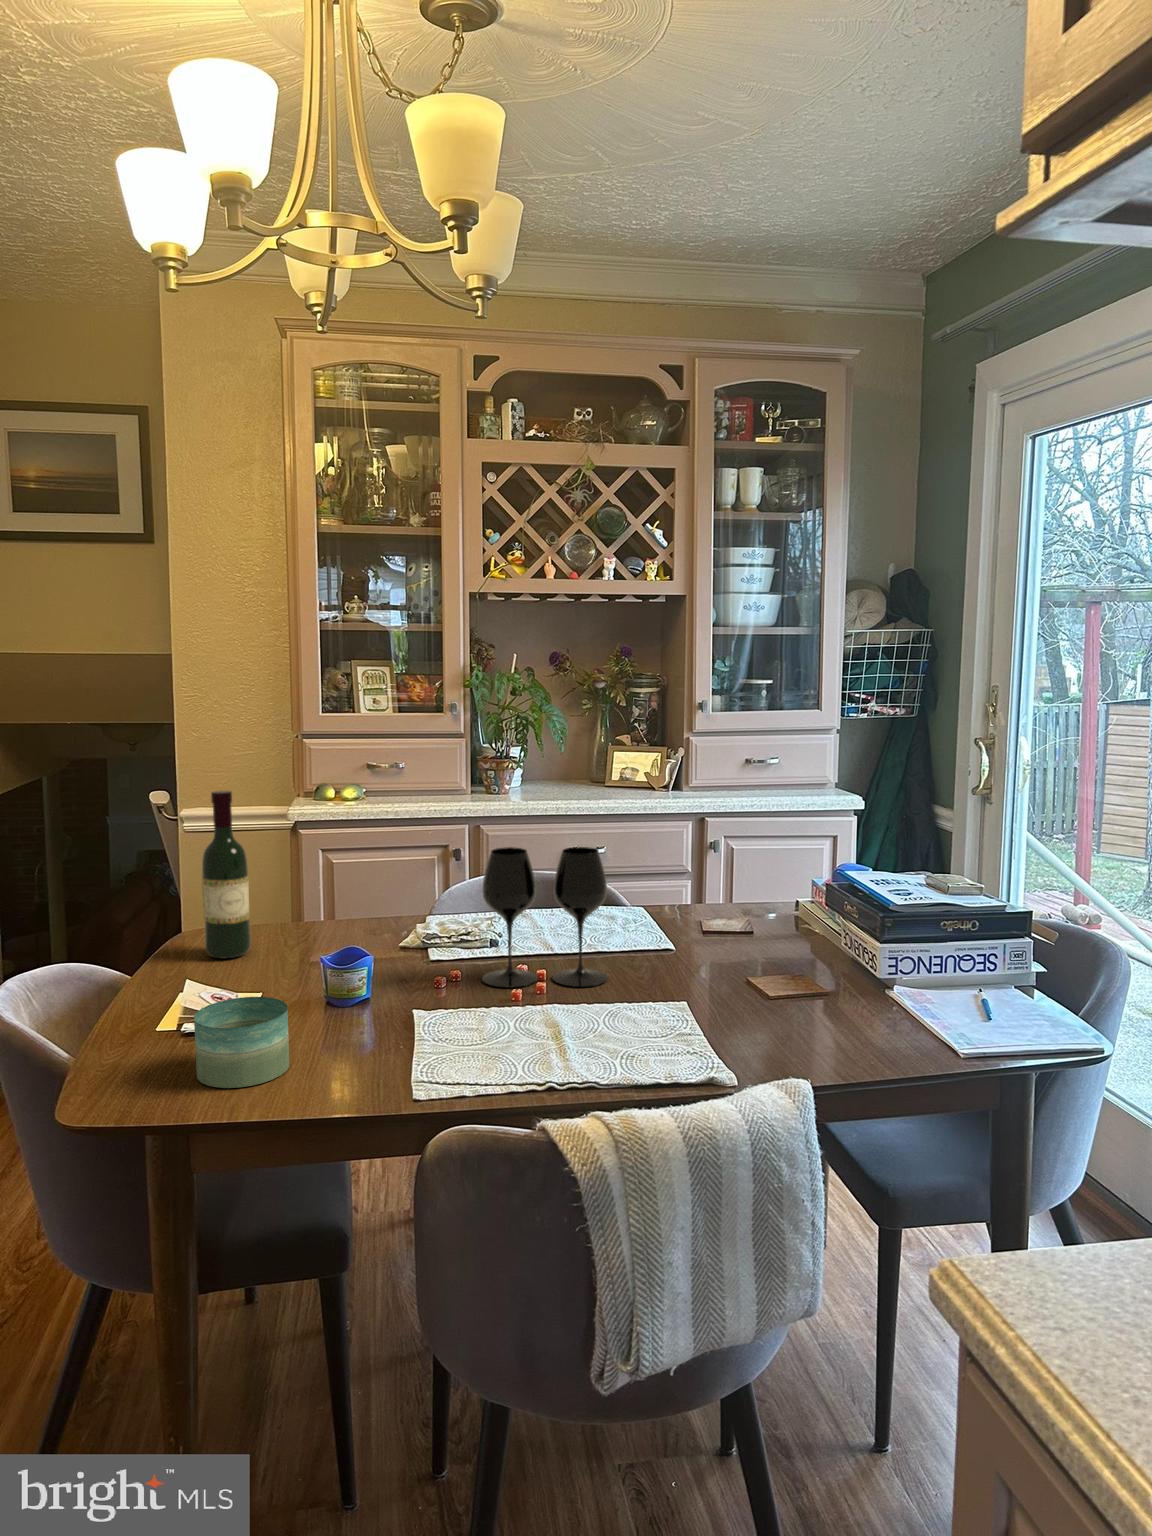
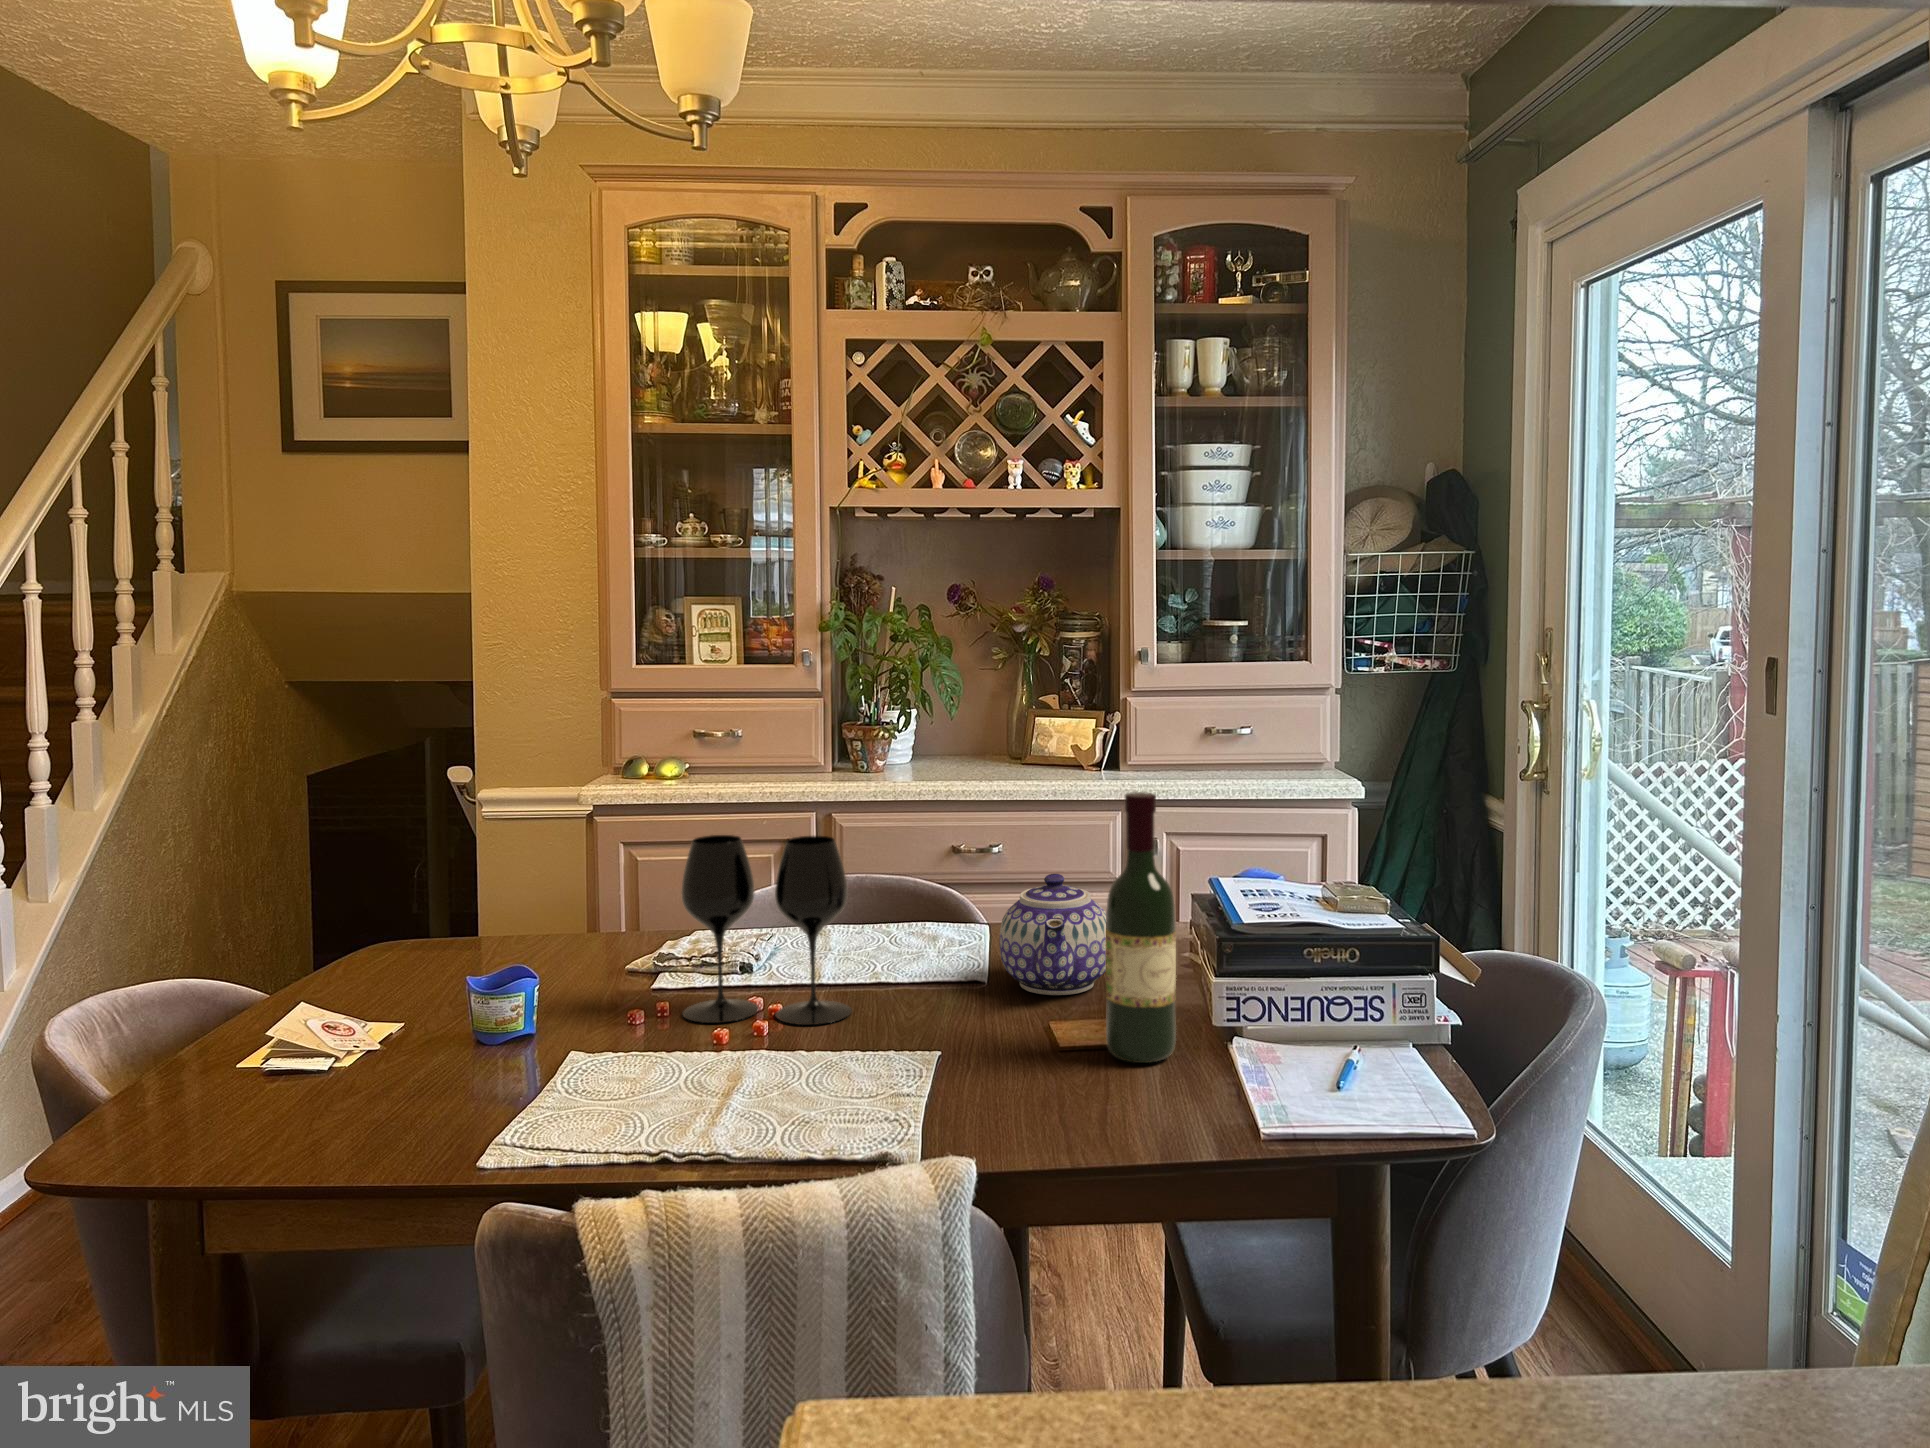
wine bottle: present [202,791,251,959] -> present [1106,792,1176,1063]
teapot: none [699,872,783,960] -> present [999,874,1106,995]
candle: present [194,997,289,1088] -> none [214,1023,350,1141]

